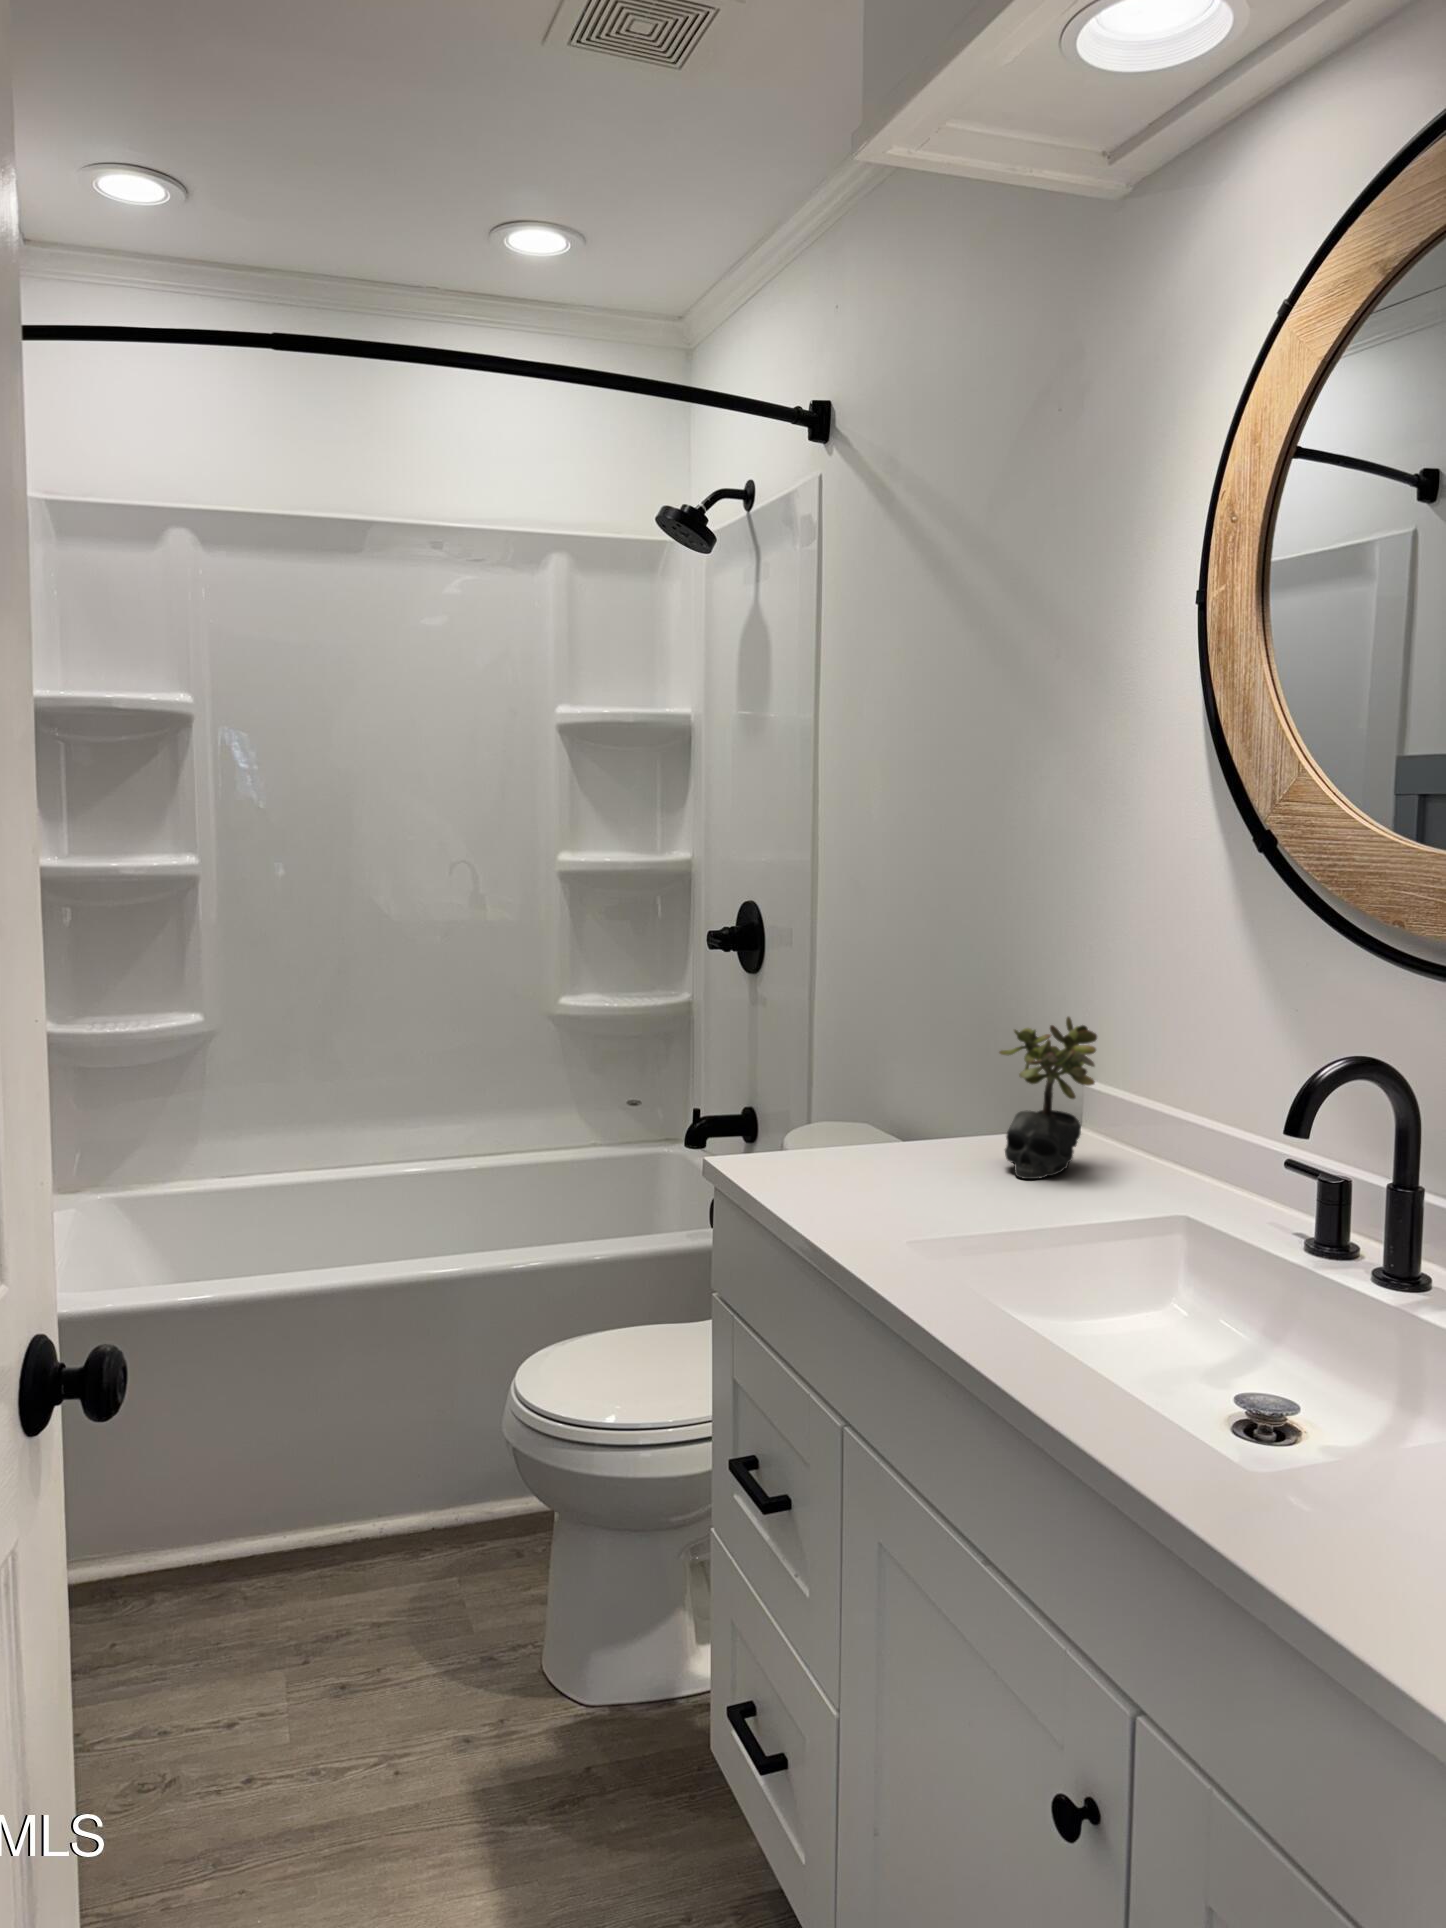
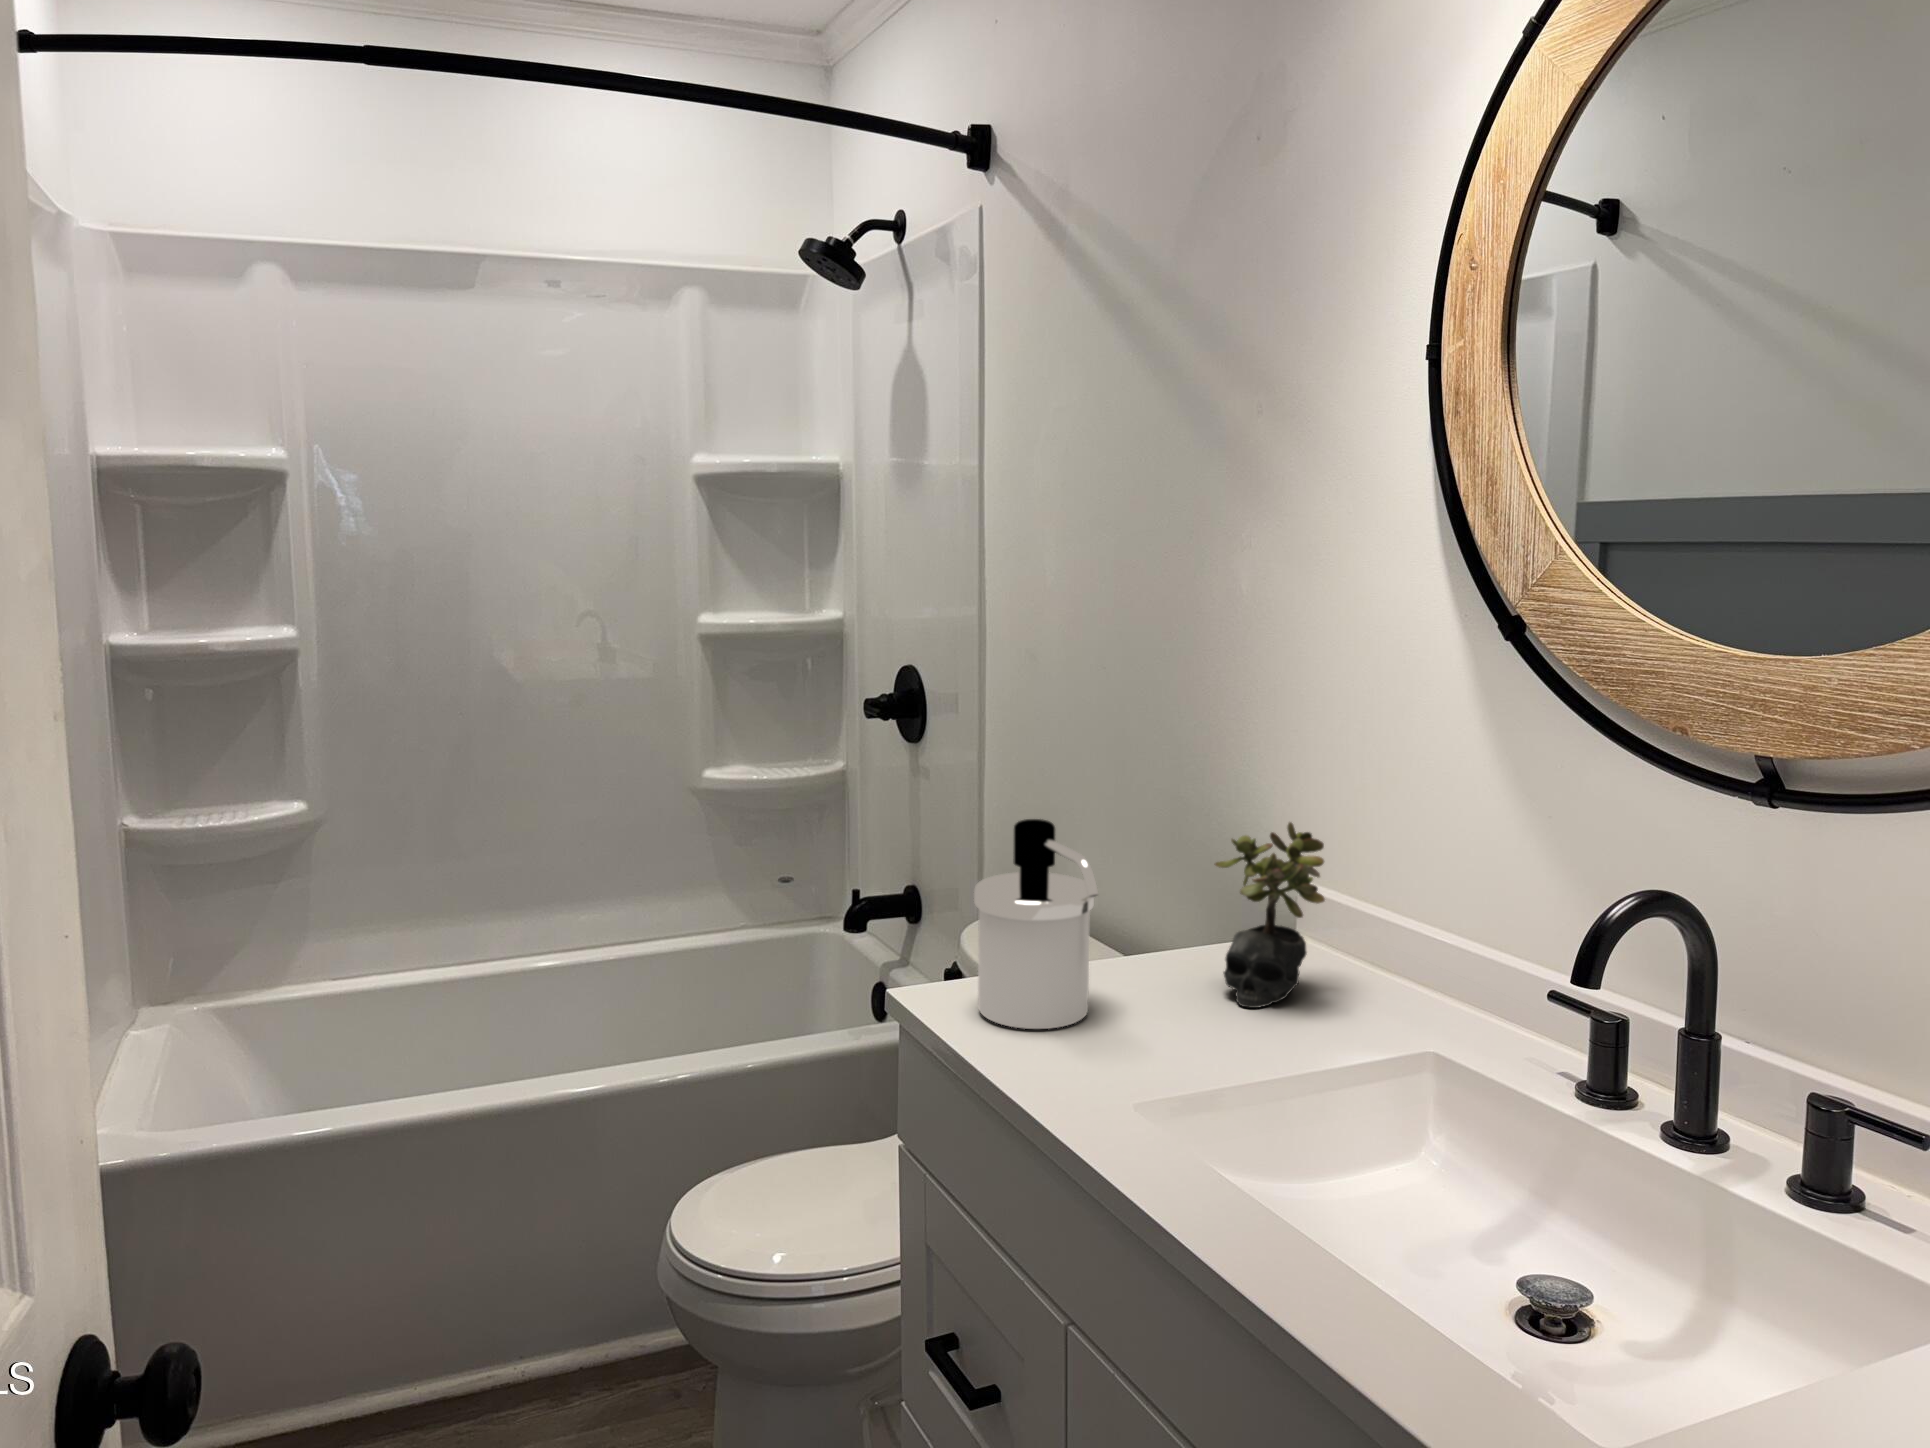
soap dispenser: none [781,1005,886,1188] -> present [974,819,1098,1029]

